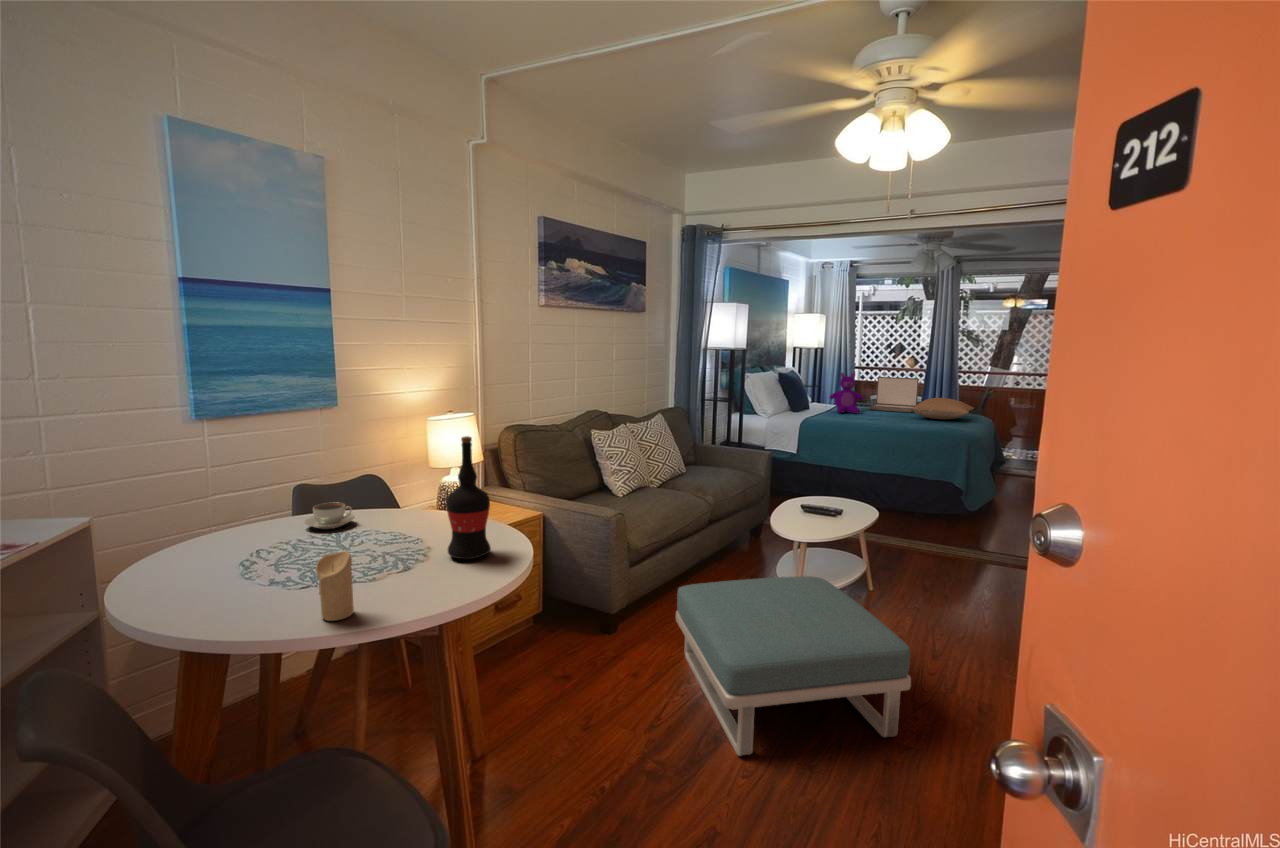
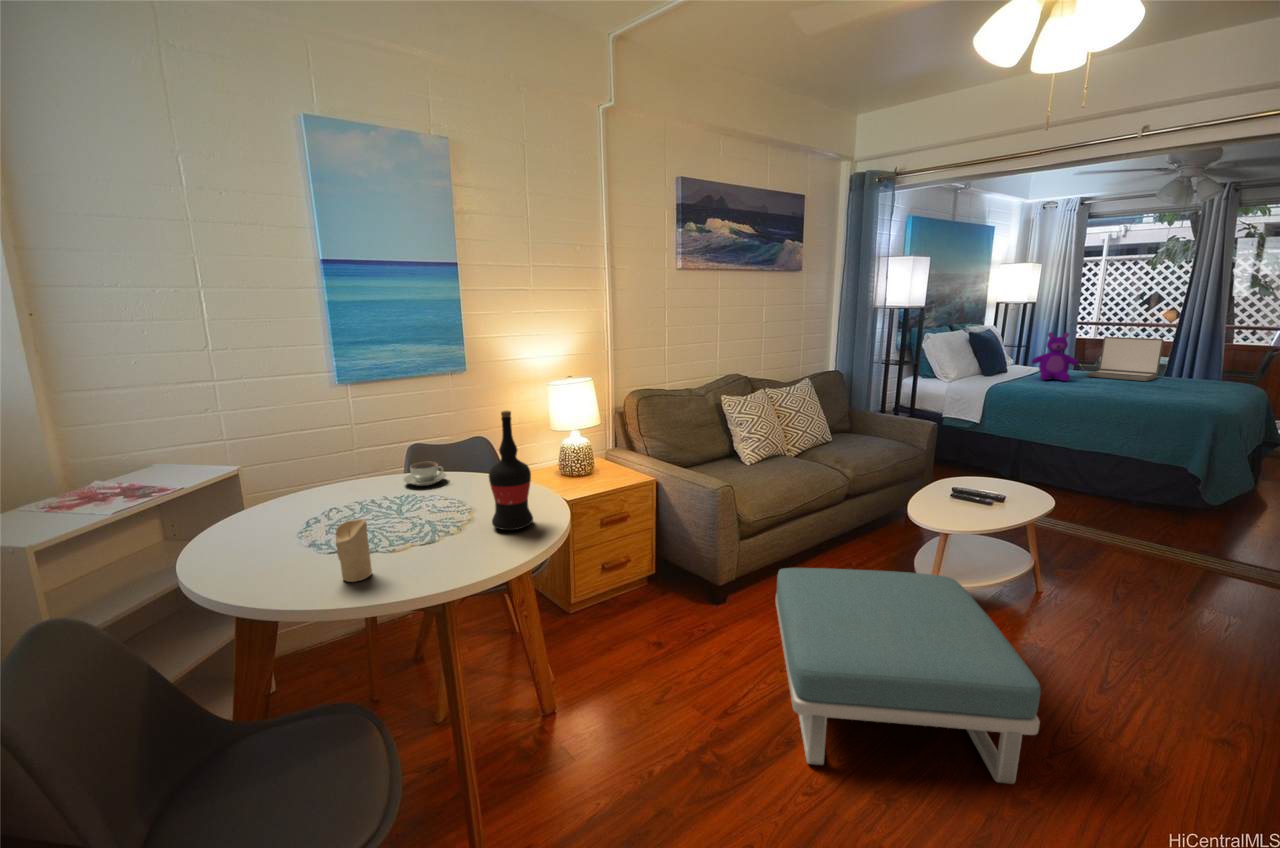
pillow: present [912,398,974,419] -> none [1144,364,1243,392]

